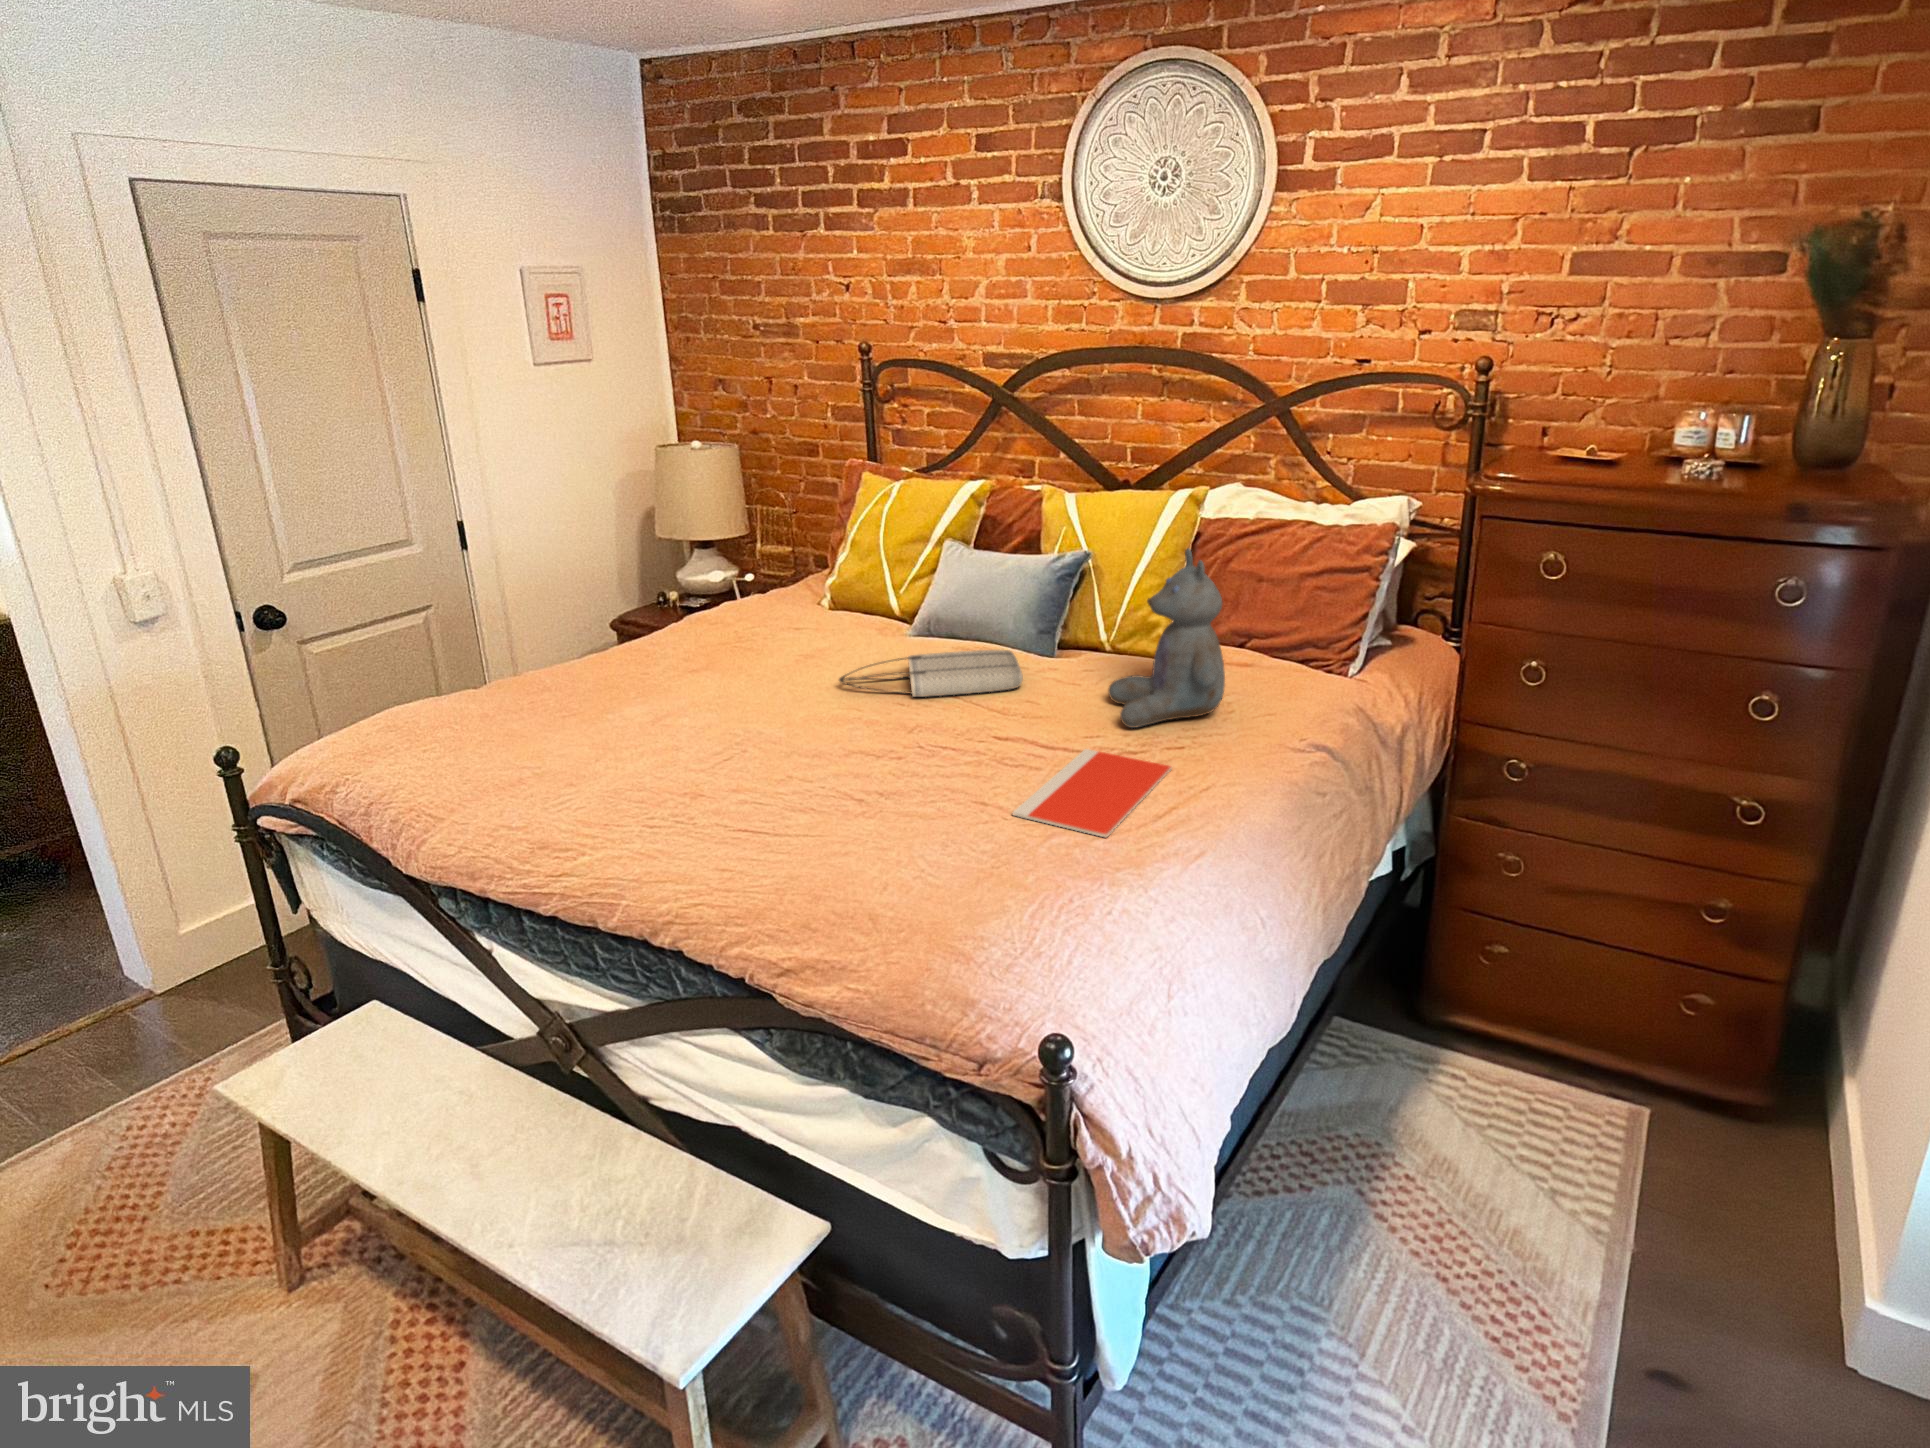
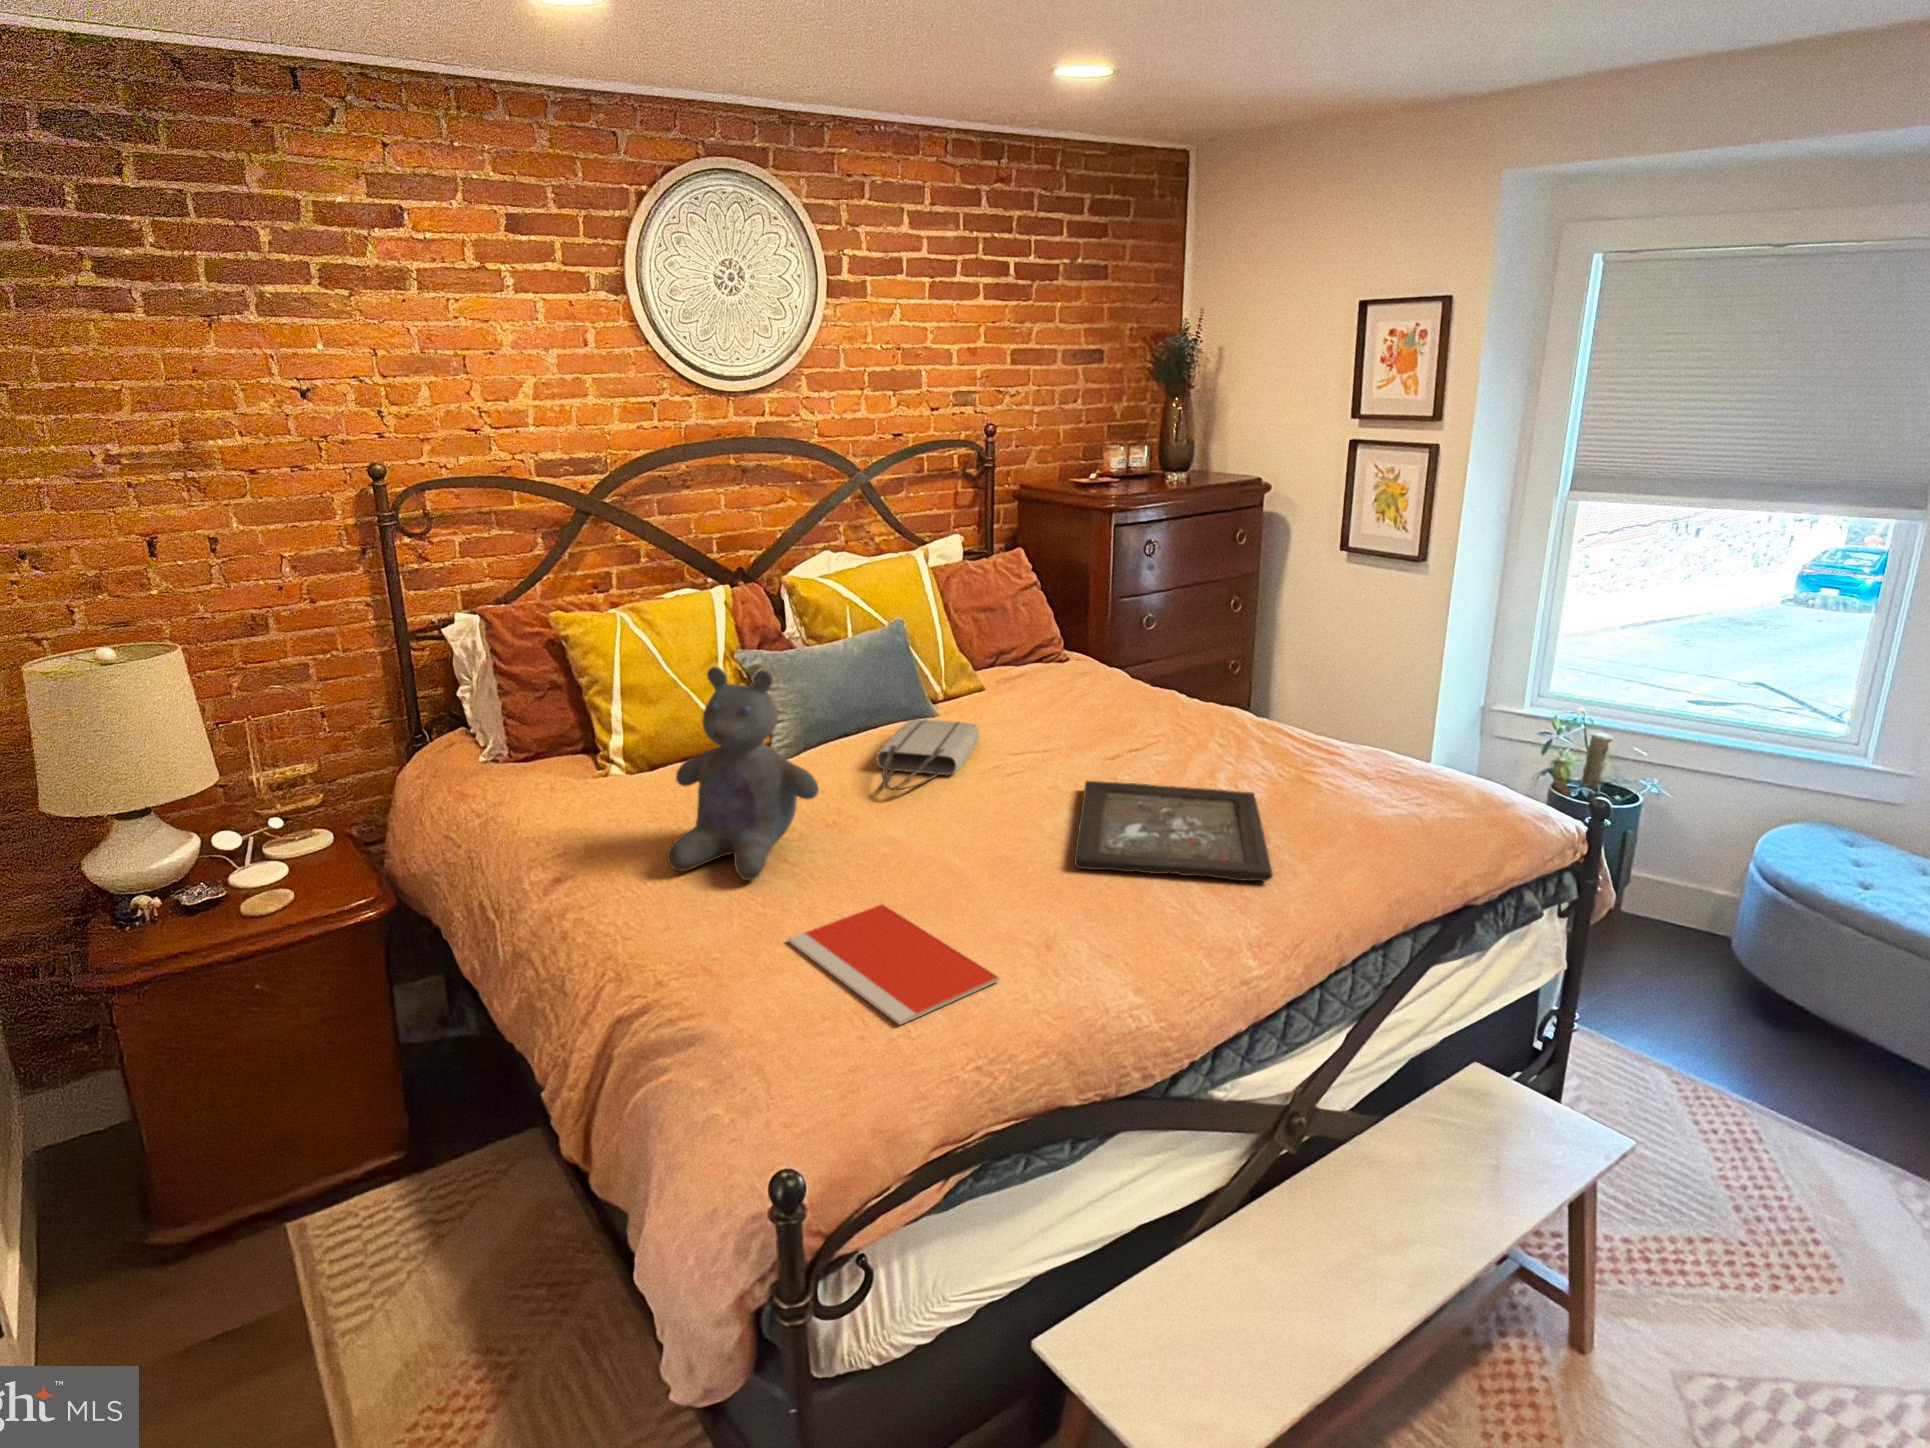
stuffed bear: present [1108,548,1225,728] -> present [667,667,819,880]
tray: none [714,746,946,863] -> present [1074,781,1273,881]
notebook: present [1013,749,1172,837] -> present [788,905,999,1025]

